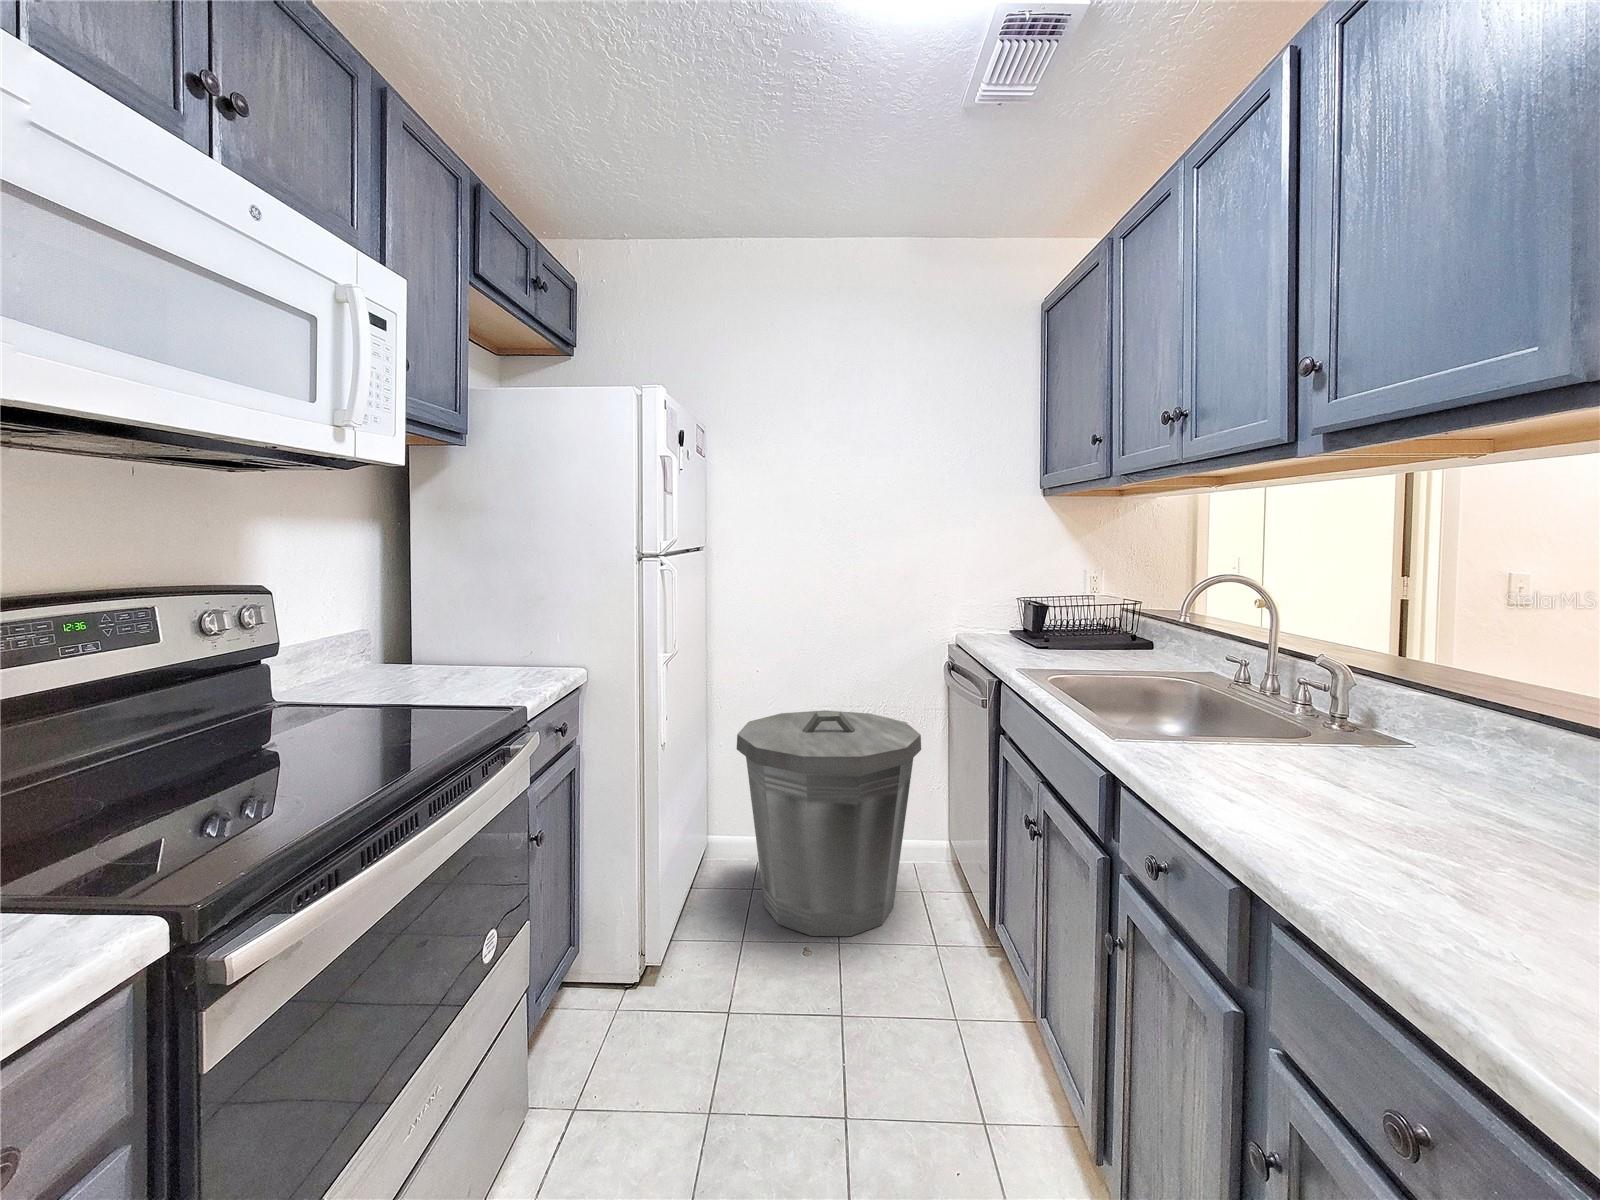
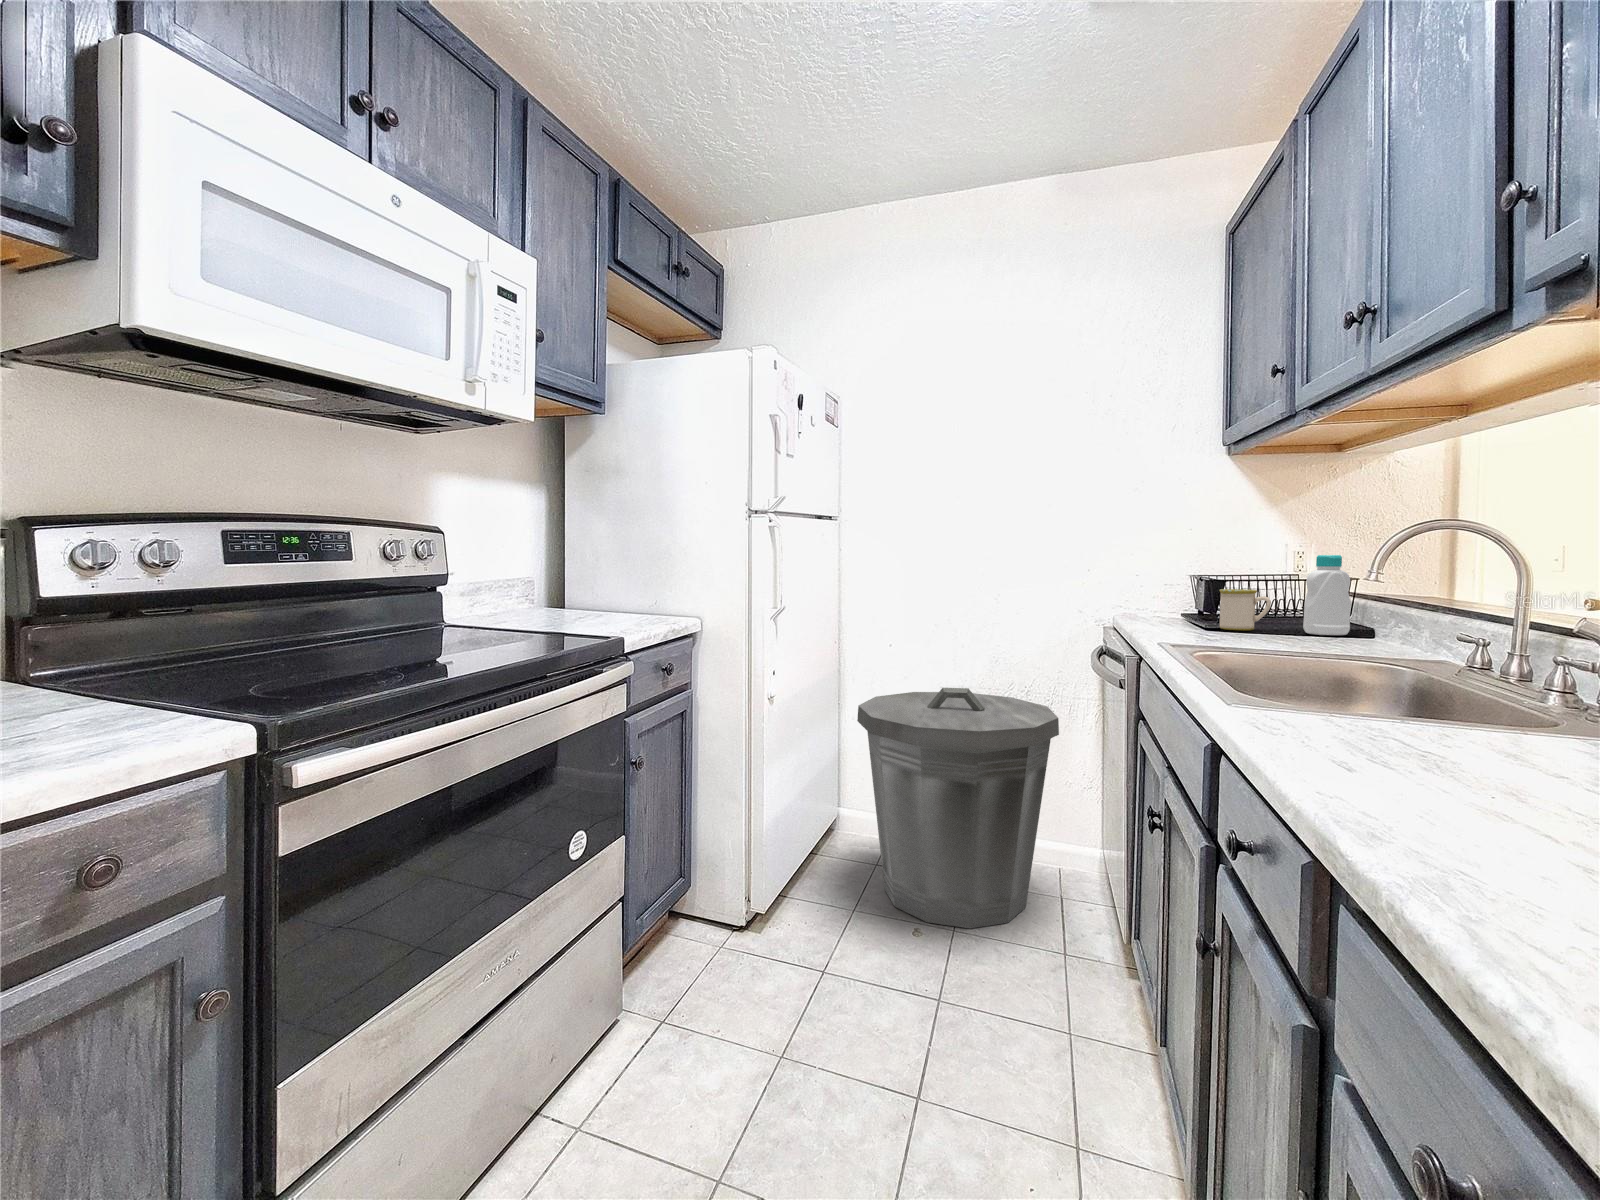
bottle: none [1120,594,1154,660] -> present [1303,555,1350,635]
mug: none [1055,620,1095,656] -> present [1219,589,1271,631]

